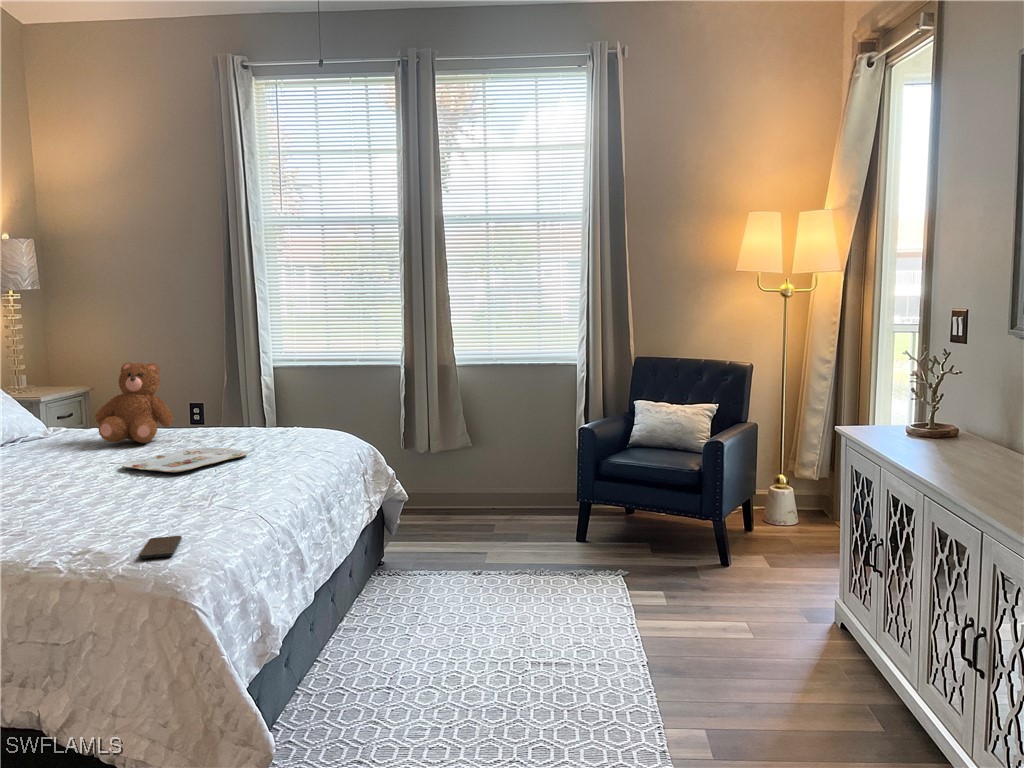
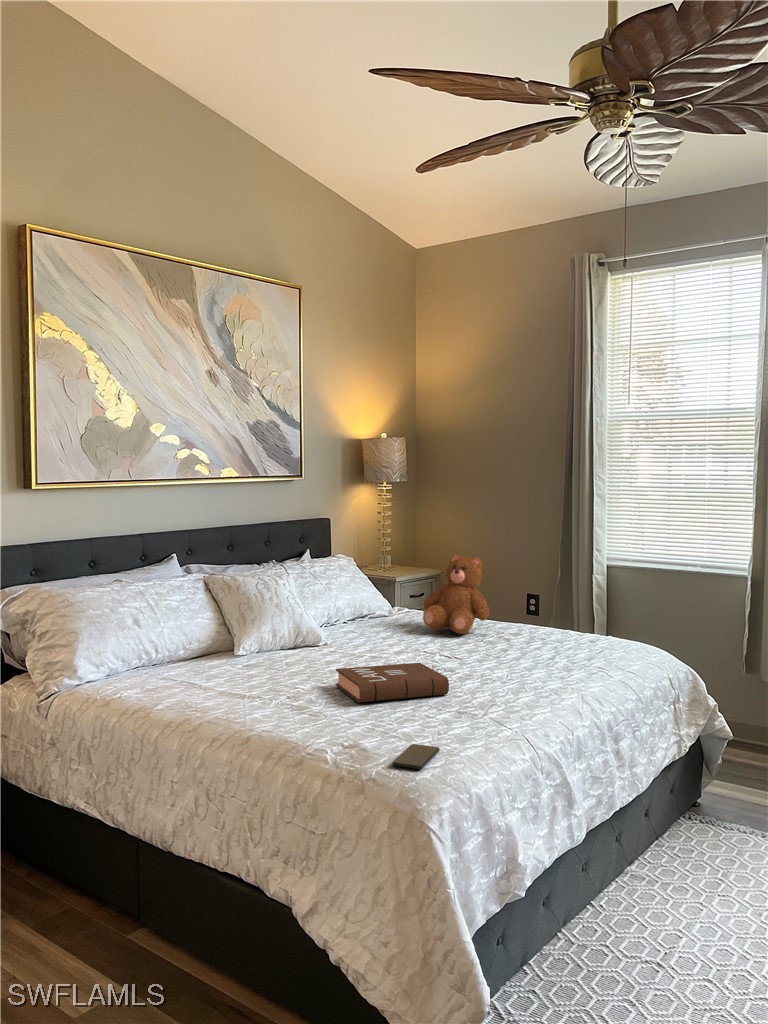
serving tray: present [122,448,249,473] -> none [428,647,548,673]
book: none [24,469,163,516] -> present [336,663,449,702]

